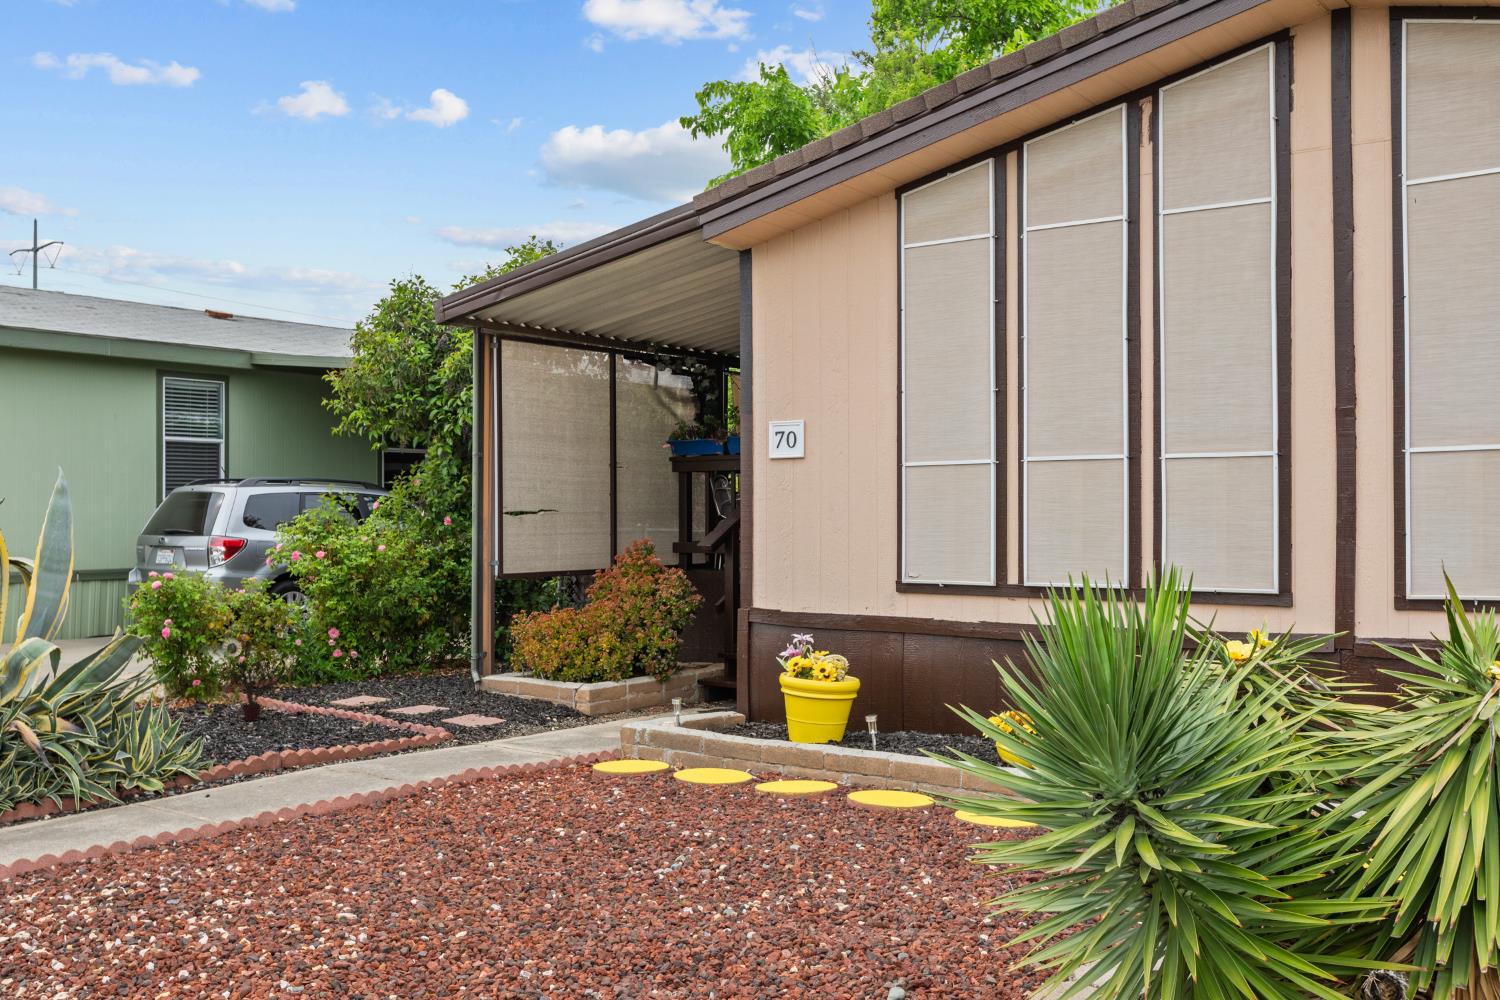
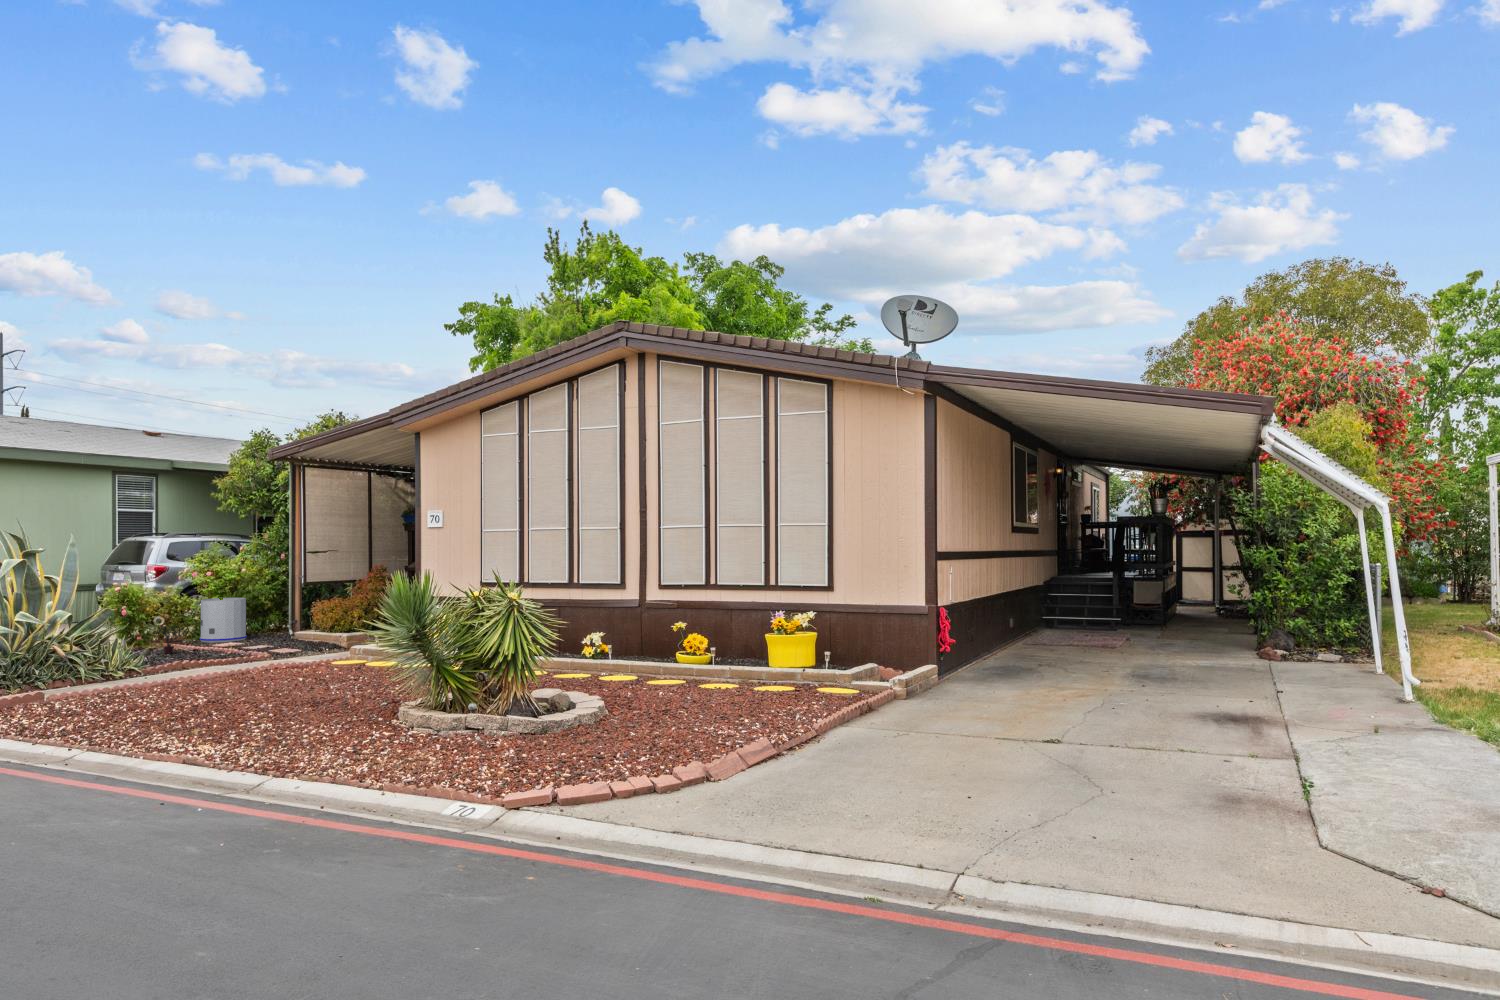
trash can: none [307,602,393,692] -> present [200,598,247,643]

